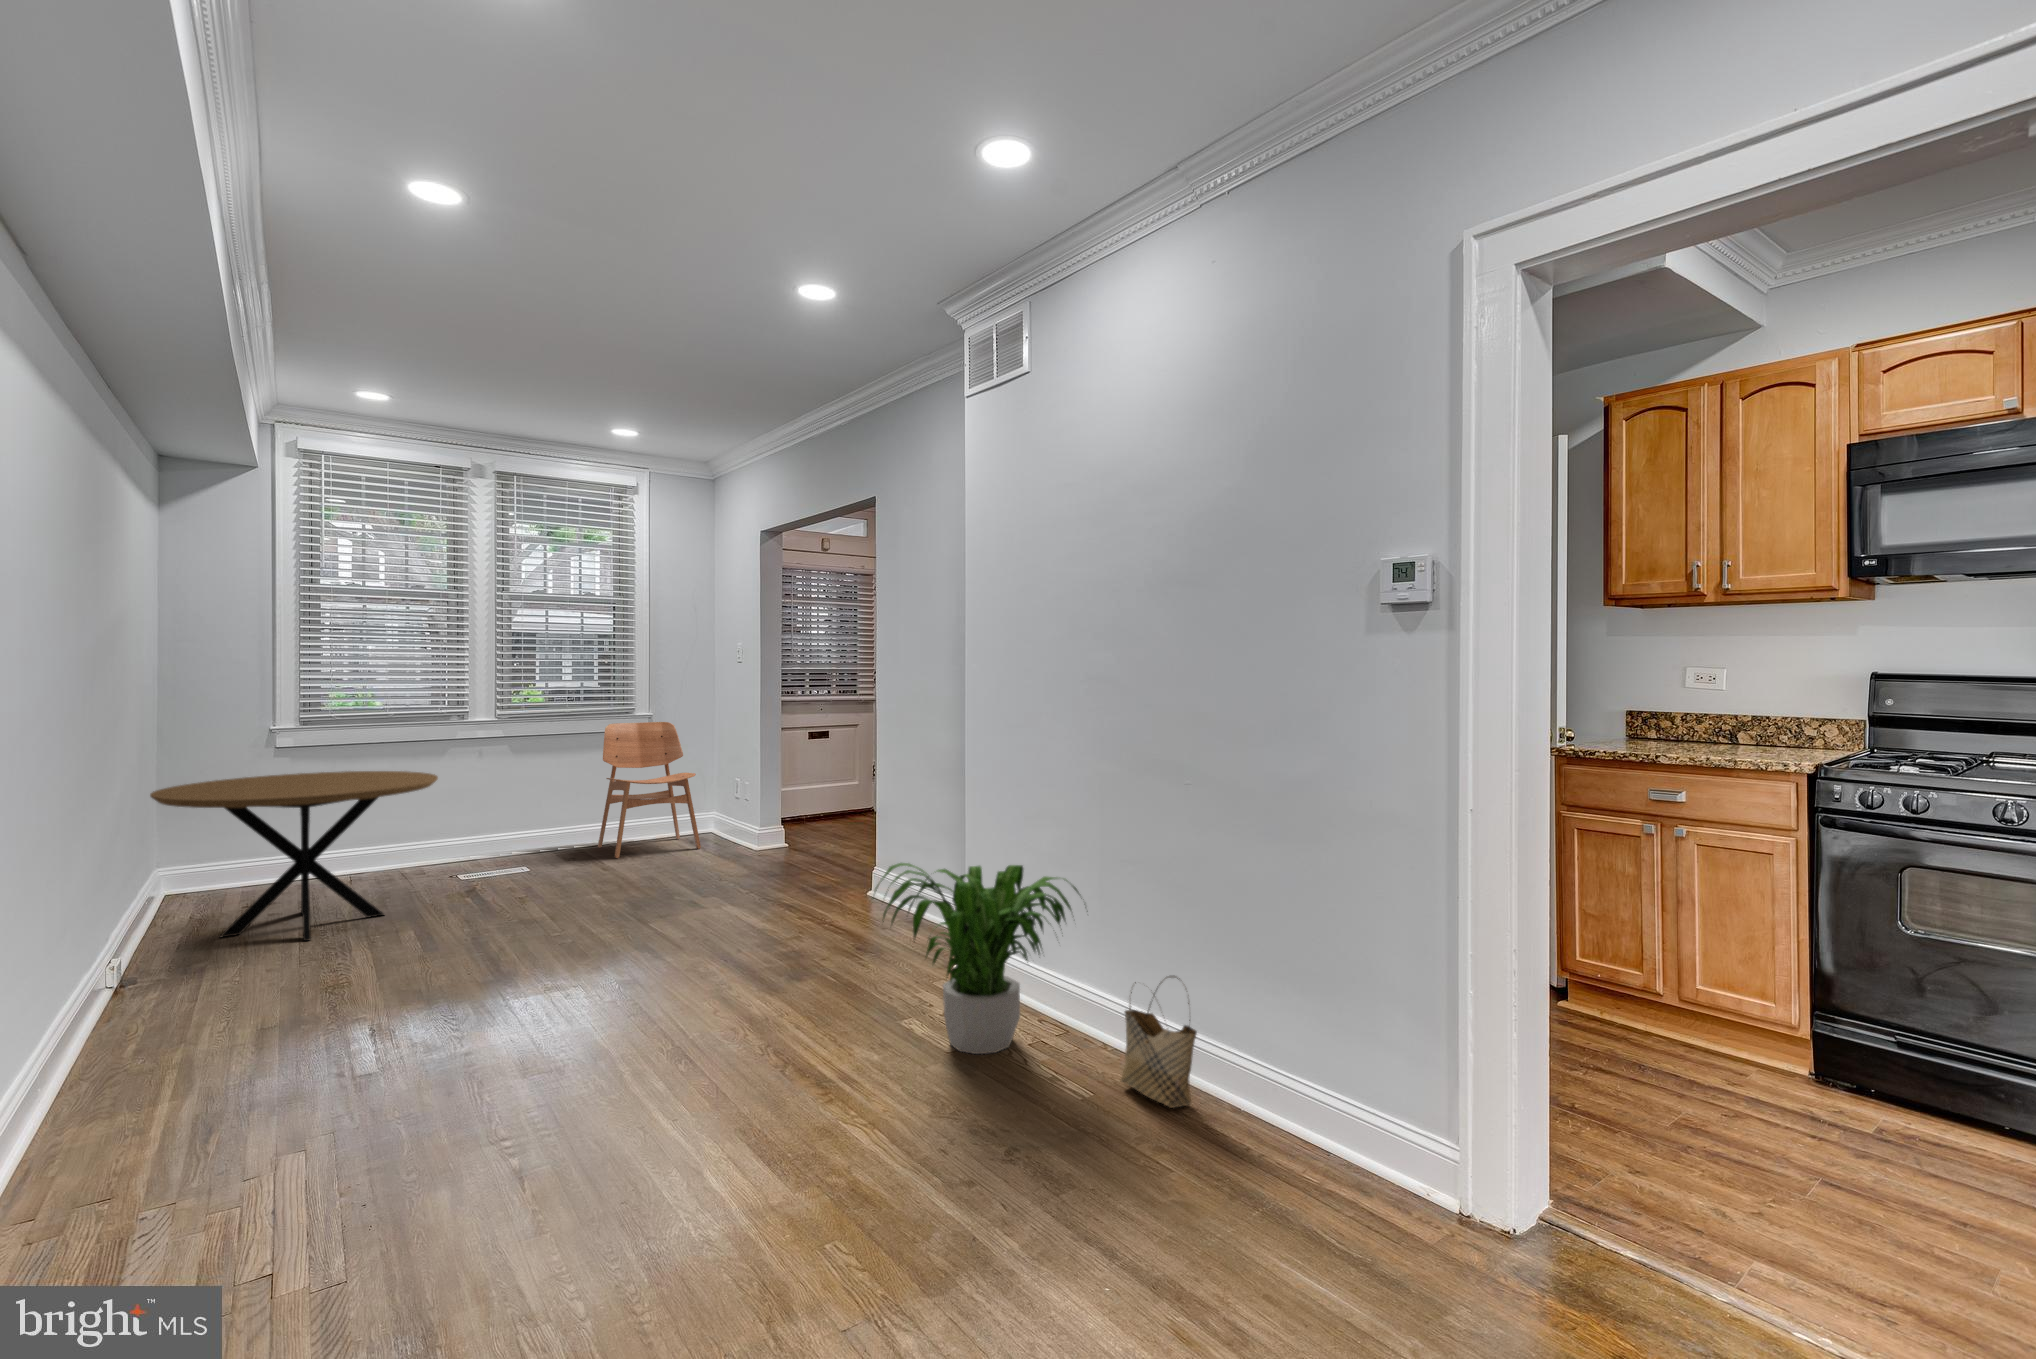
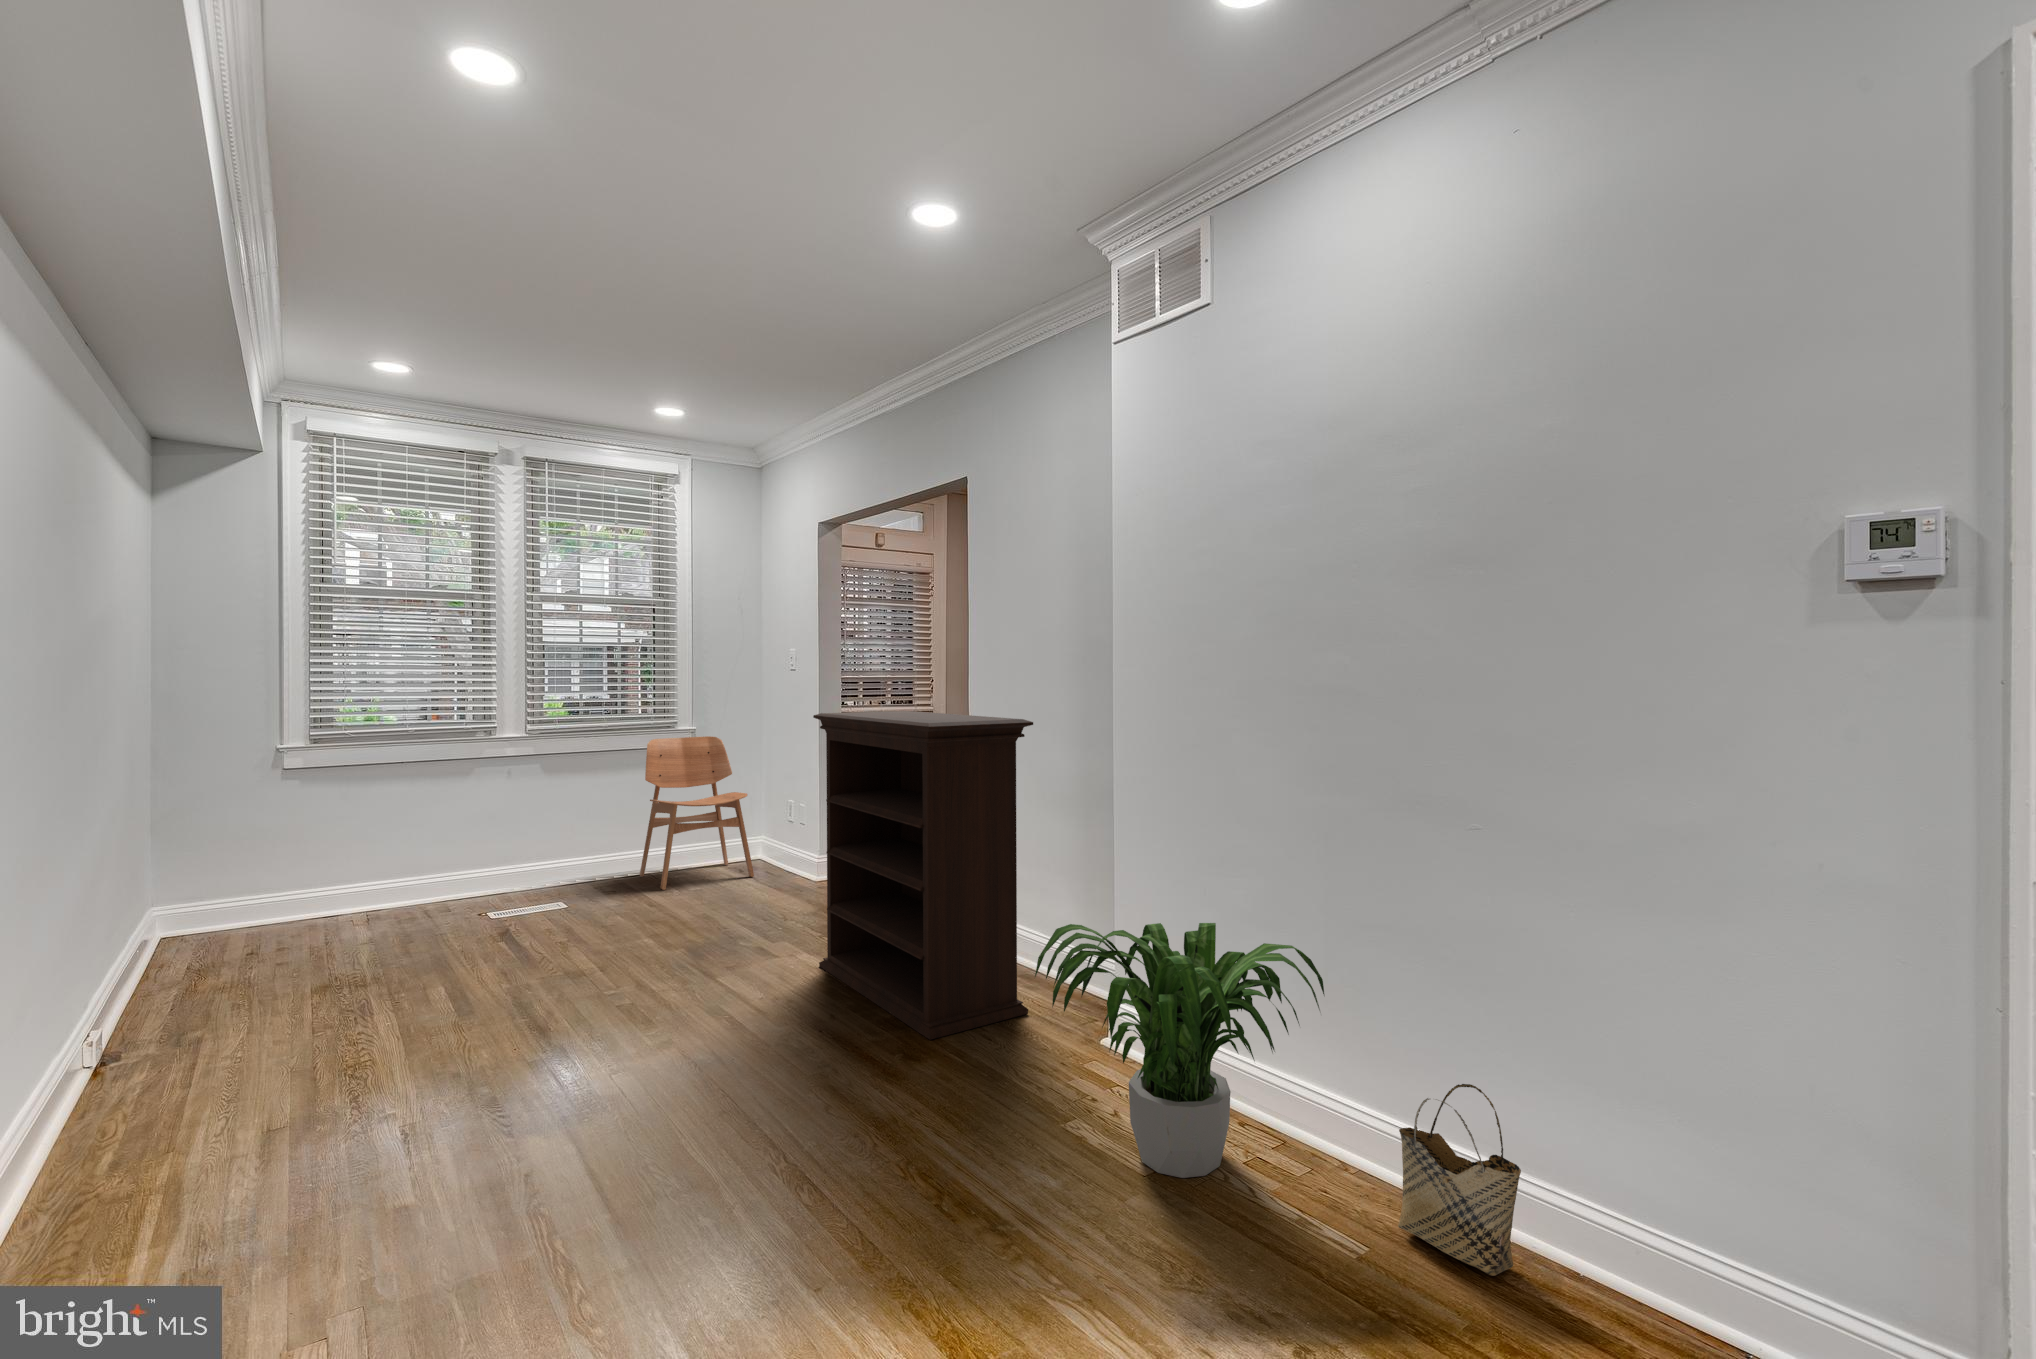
bookshelf: none [735,698,909,968] -> present [813,711,1033,1040]
dining table: present [150,771,438,941] -> none [122,798,467,1006]

